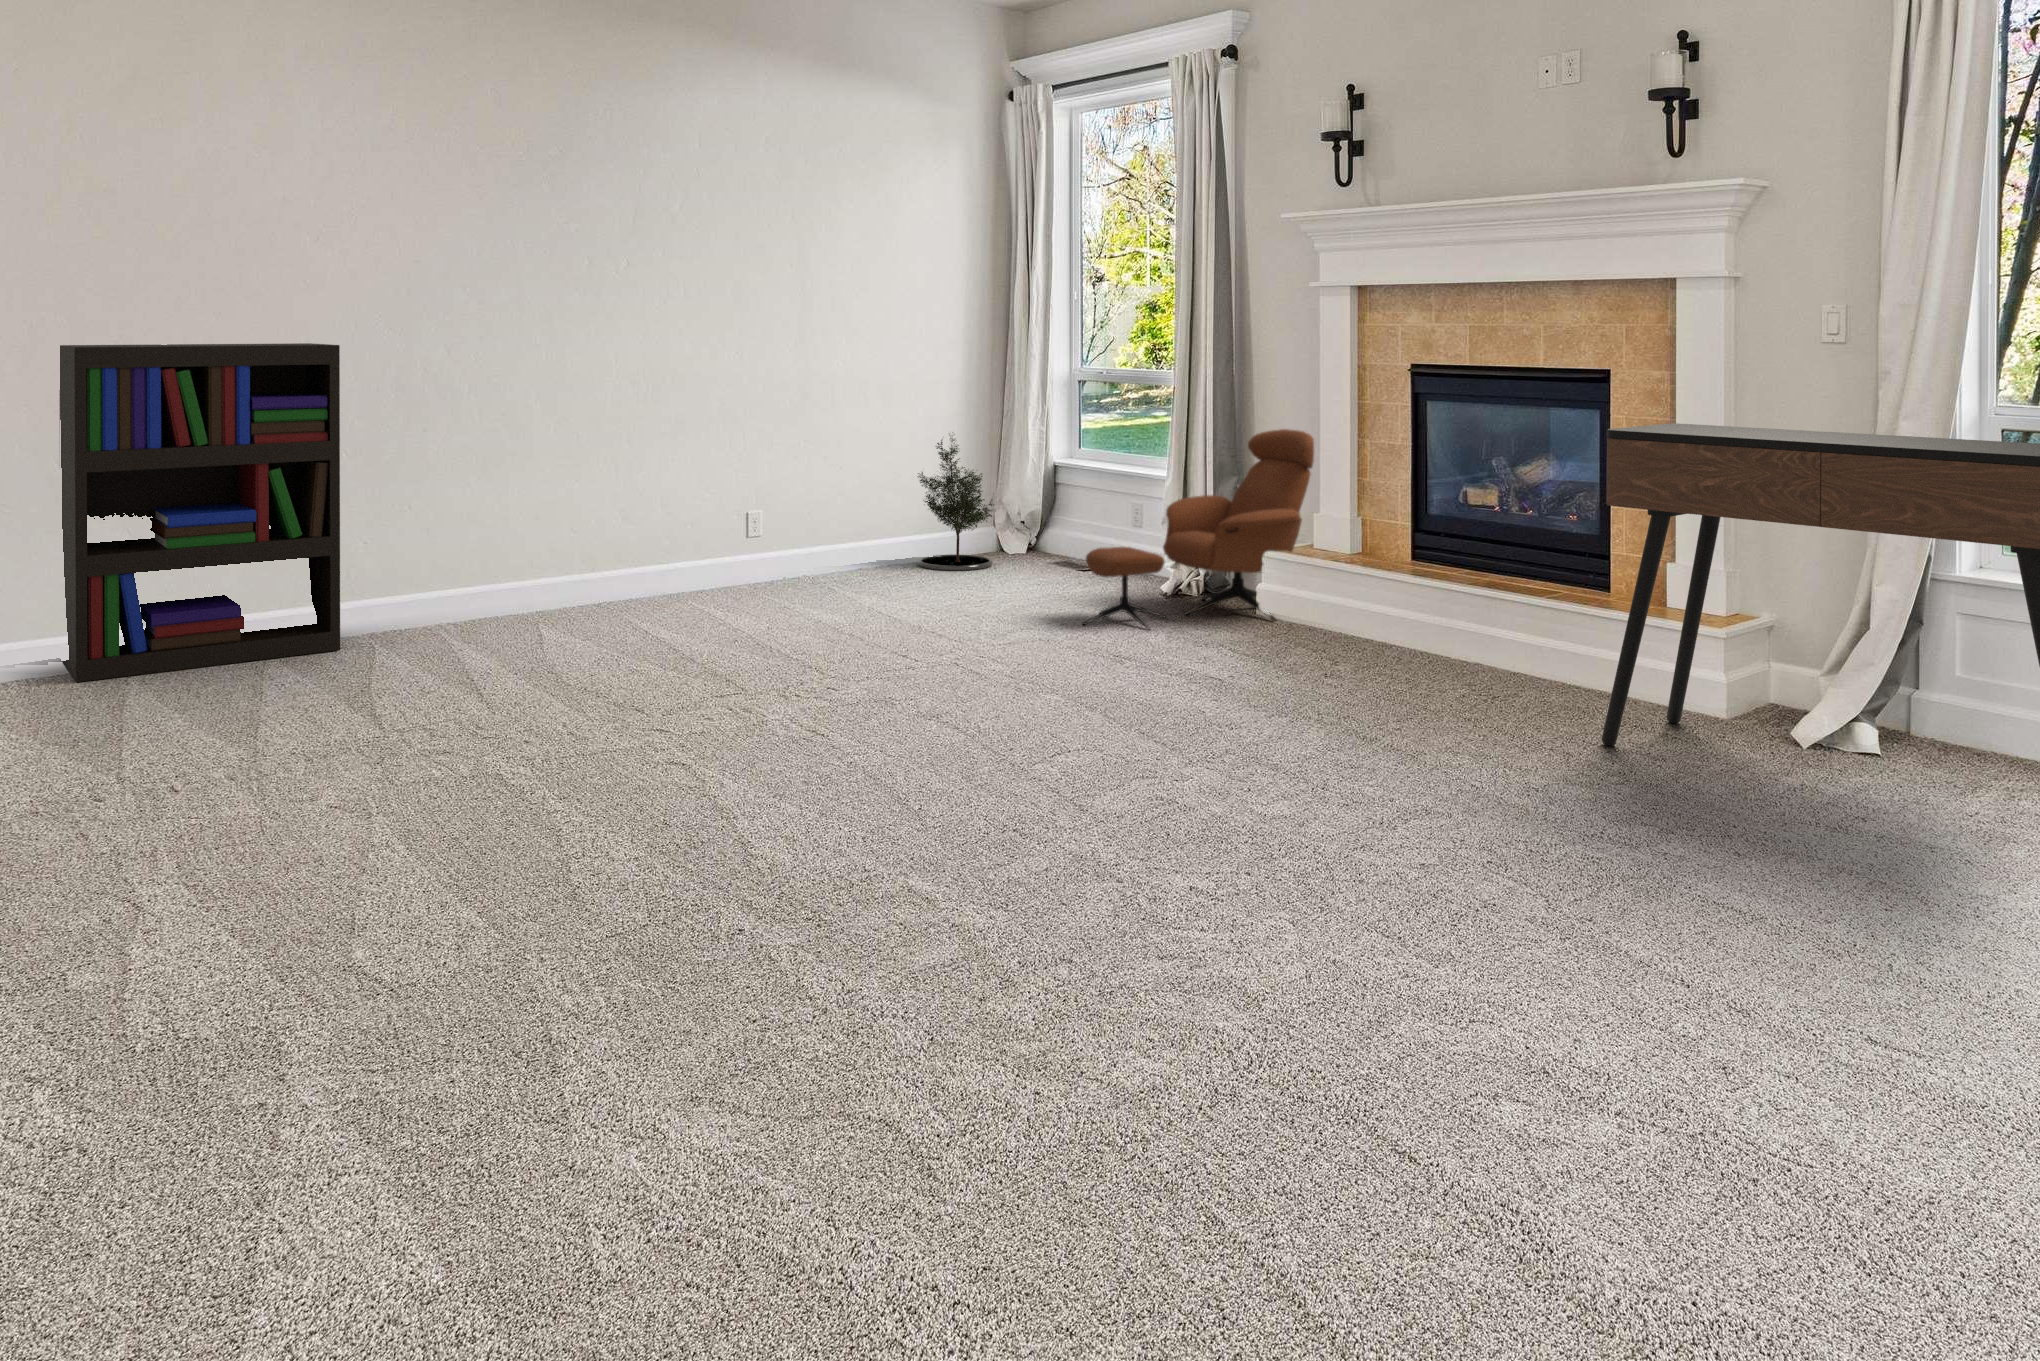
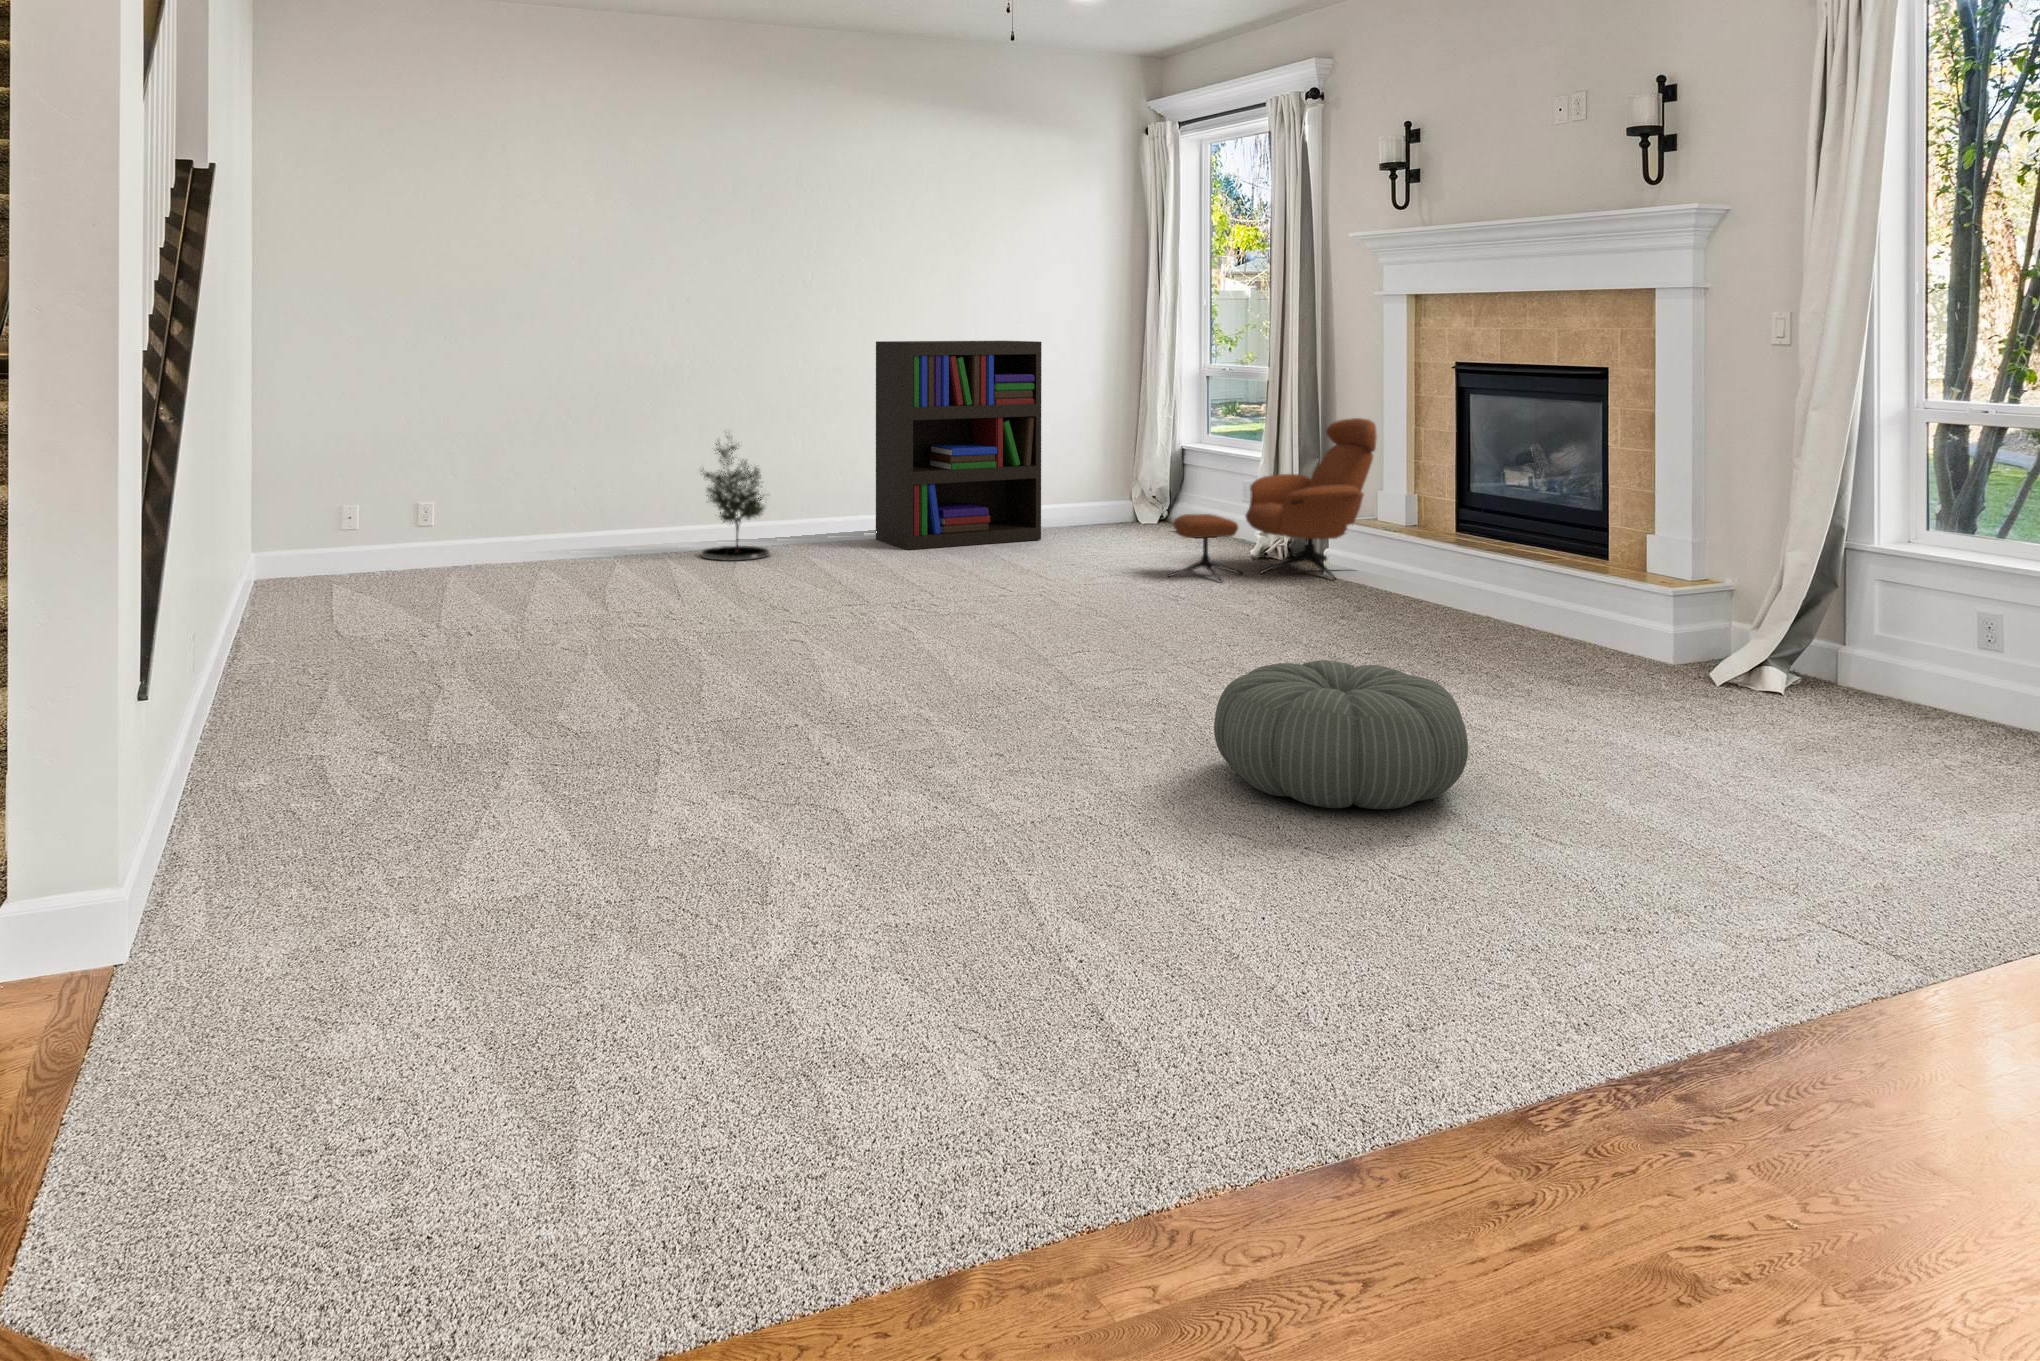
bookshelf: present [59,343,340,682] -> present [876,341,1042,550]
console table: present [1602,423,2040,747] -> none [1539,412,1978,766]
potted tree: present [918,436,994,571] -> present [700,436,770,561]
pouf: none [1346,769,1698,993] -> present [1214,660,1468,809]

